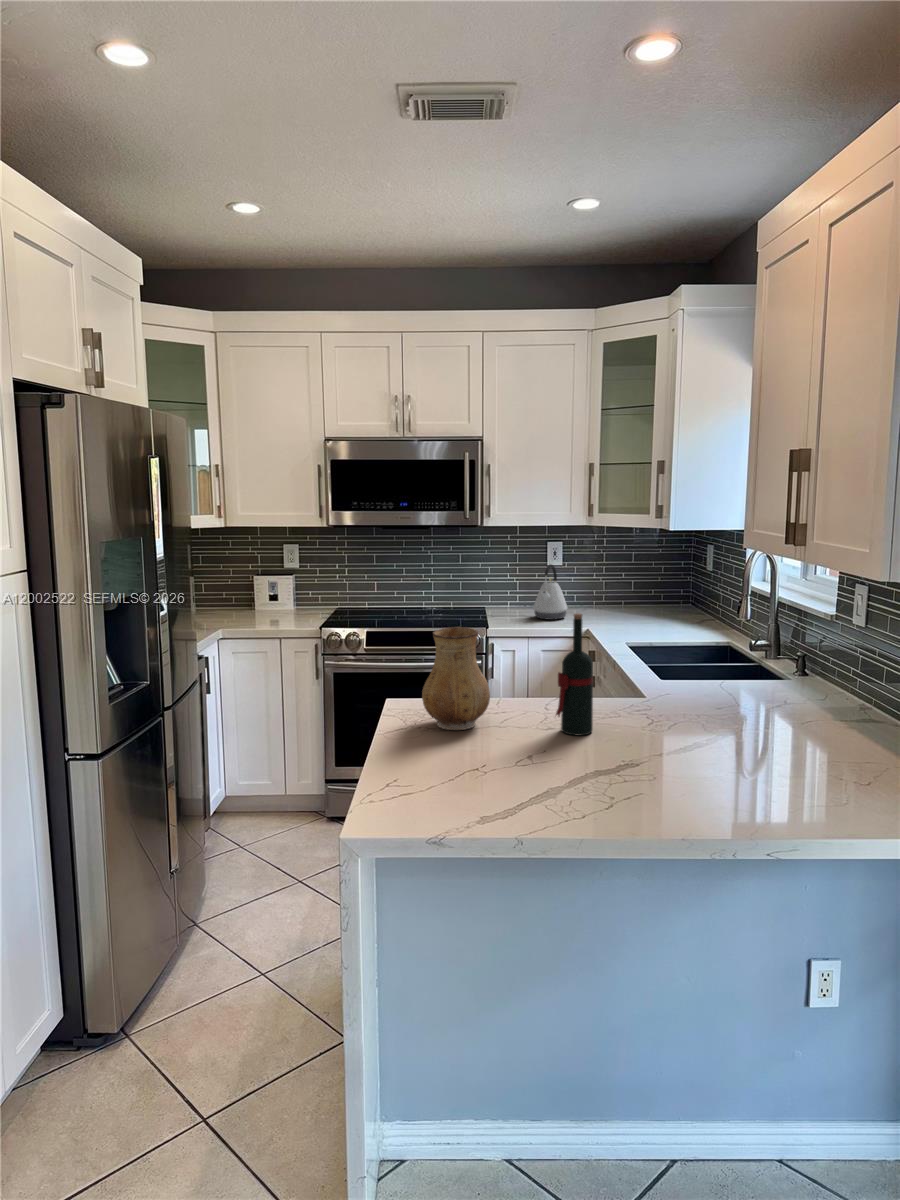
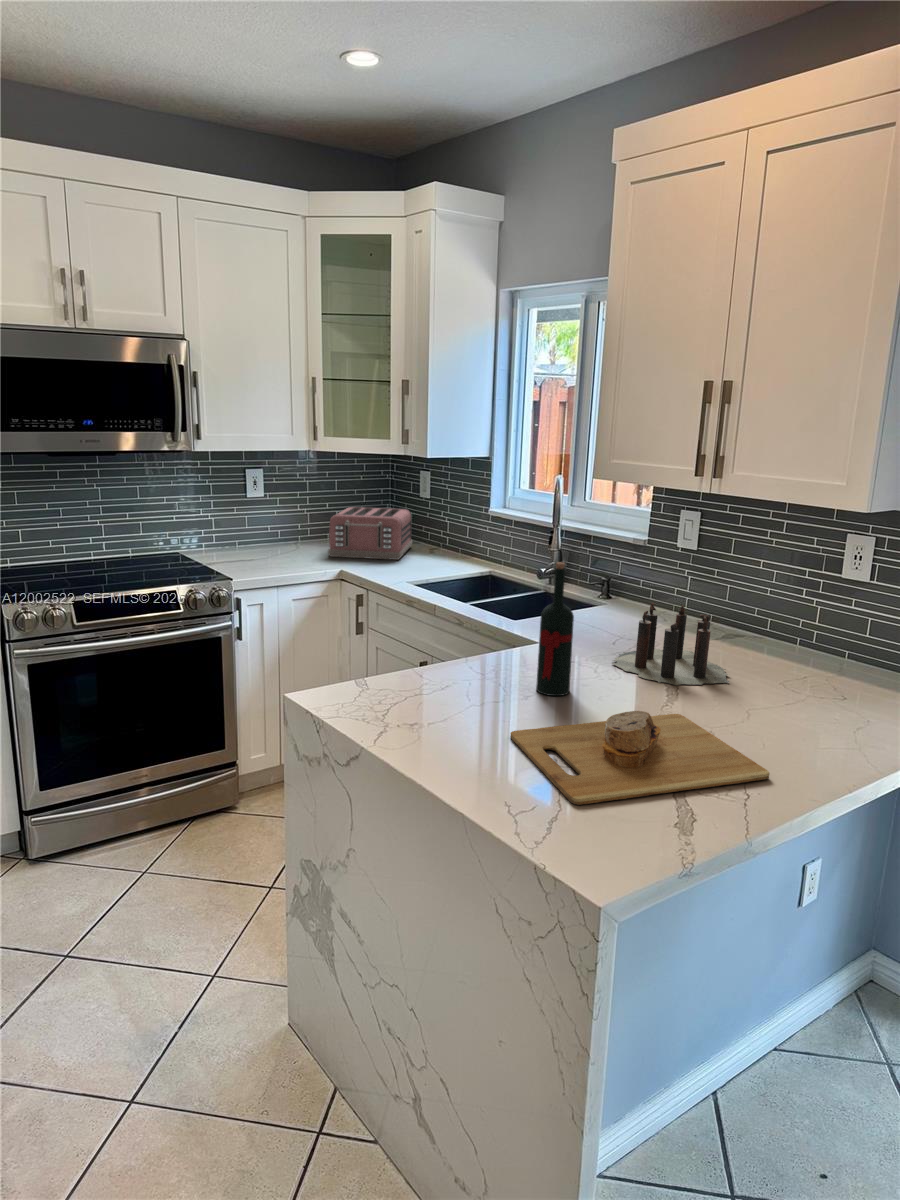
kettle: present [533,564,567,620] -> none [260,498,301,563]
toaster: none [595,576,688,625] -> present [328,507,412,560]
ceramic pitcher: present [422,627,490,730] -> none [391,590,475,718]
candle: none [665,667,821,757] -> present [612,602,729,686]
cutting board: none [429,745,644,824] -> present [510,711,770,805]

